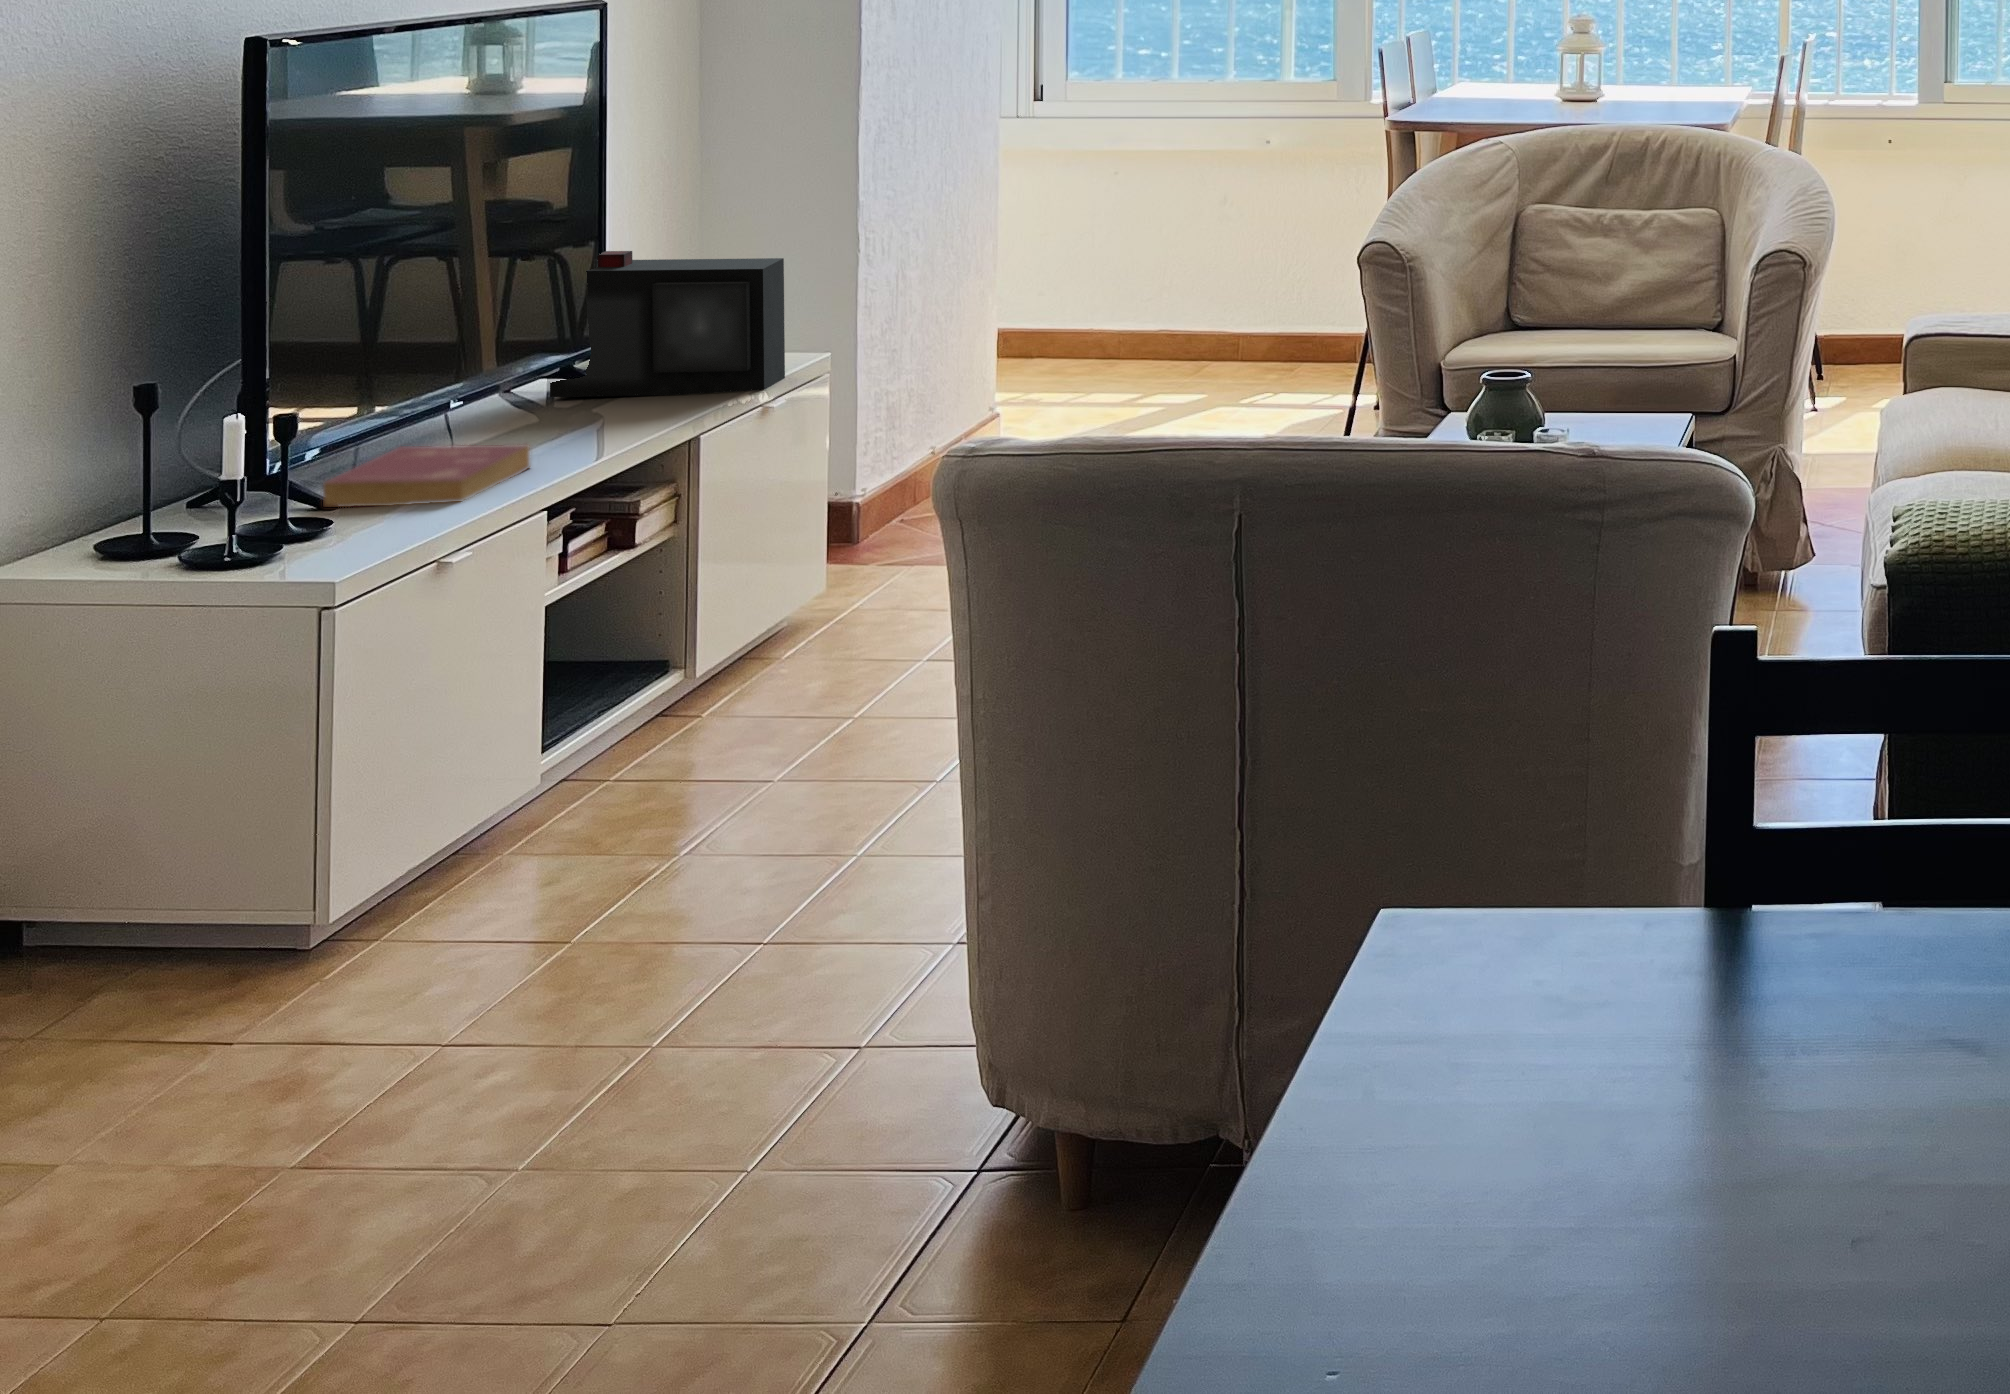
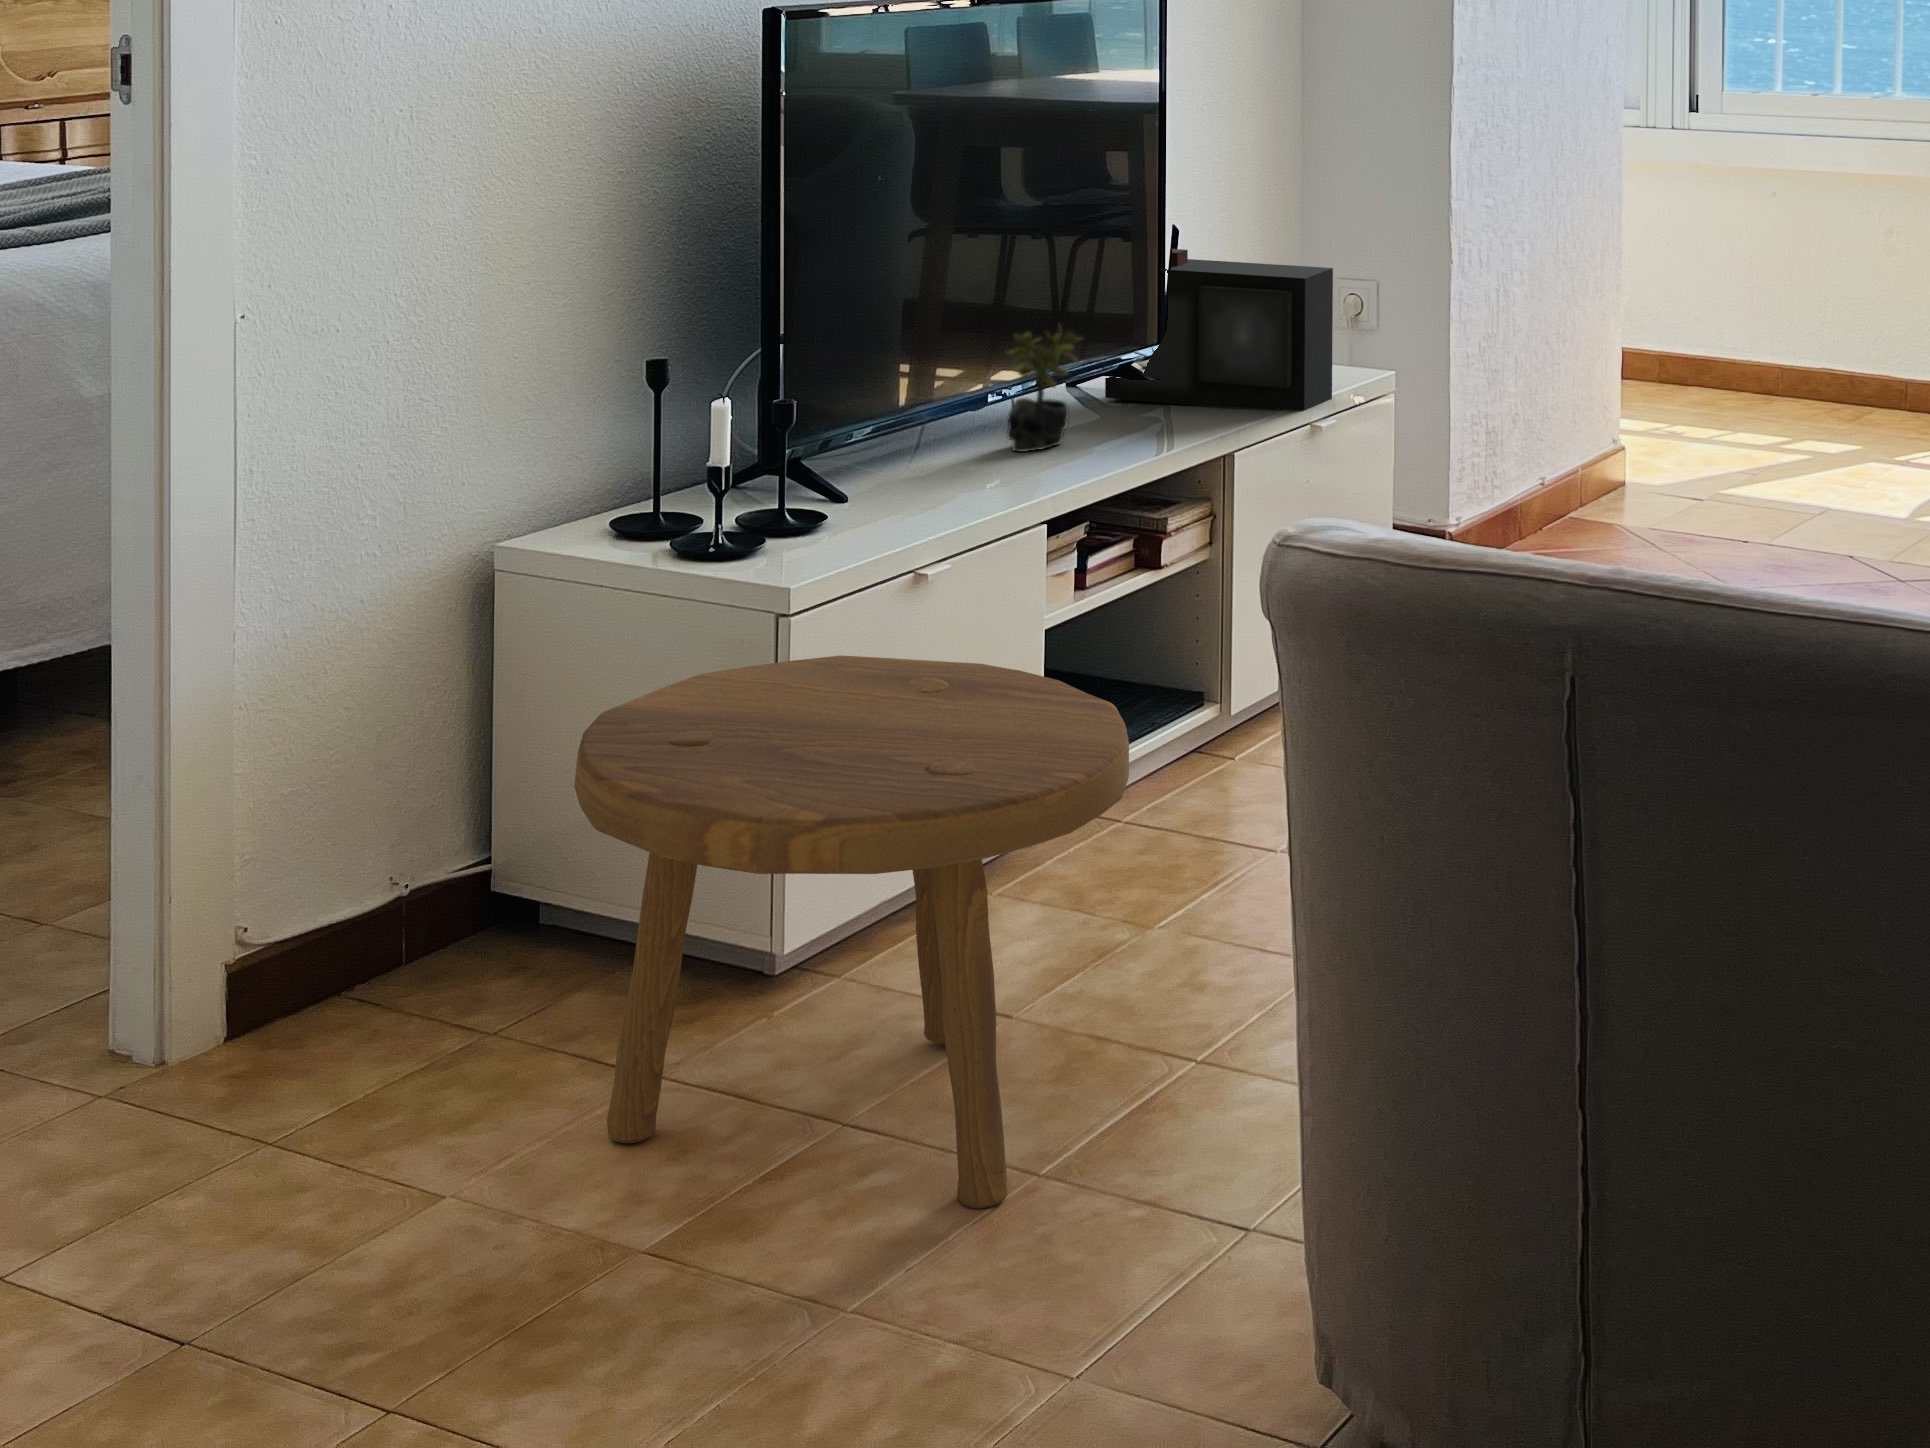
succulent plant: none [469,326,553,451] -> present [1005,325,1081,452]
book: present [323,444,531,507] -> none [834,439,1039,510]
footstool: none [155,629,728,1110] -> present [574,656,1129,1209]

